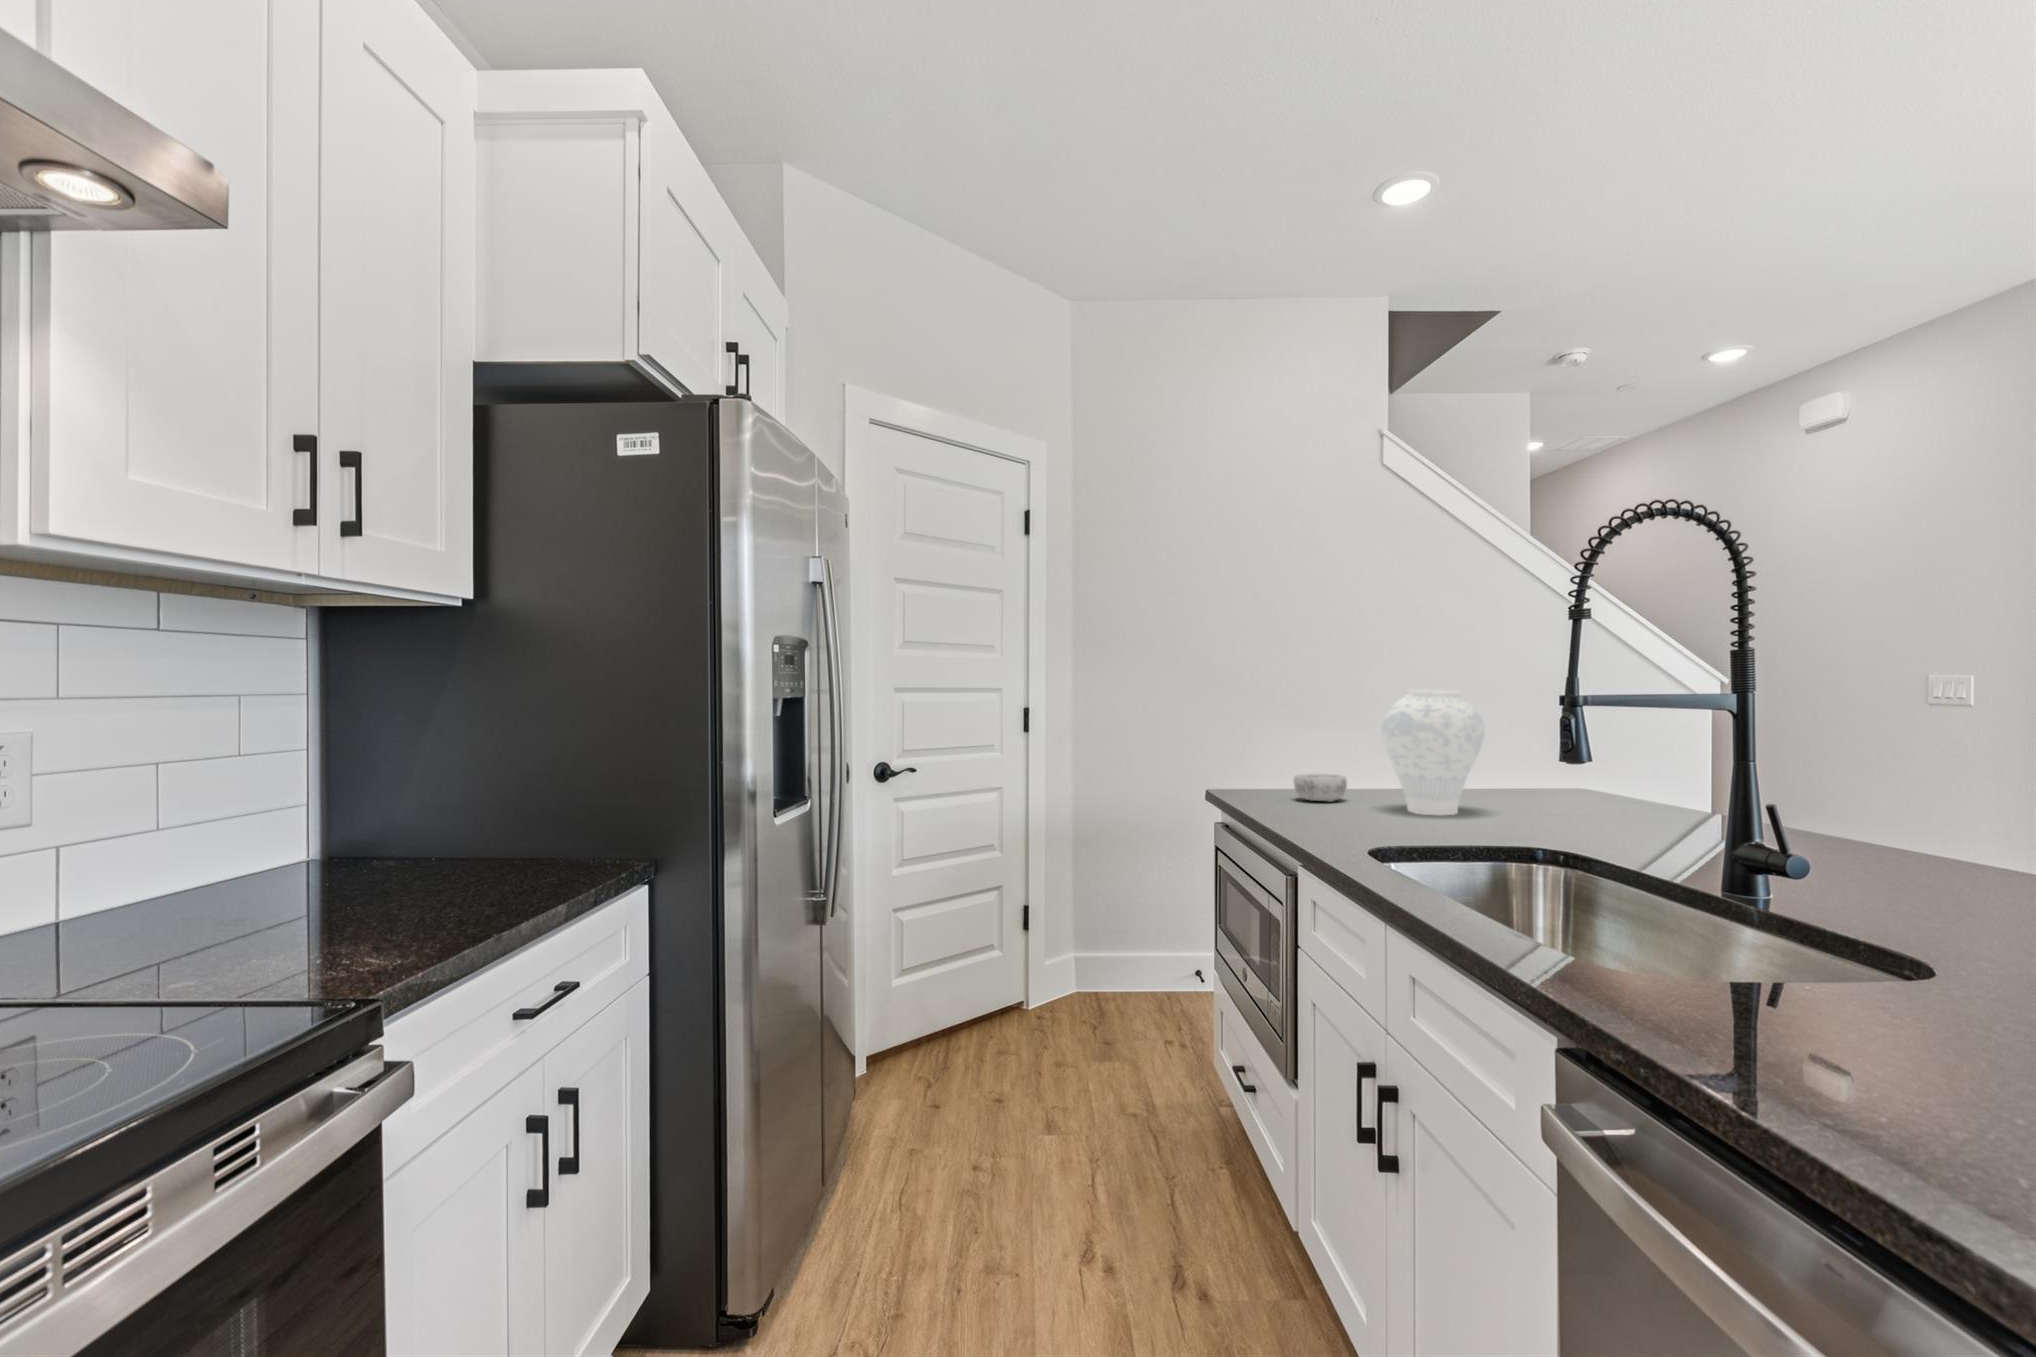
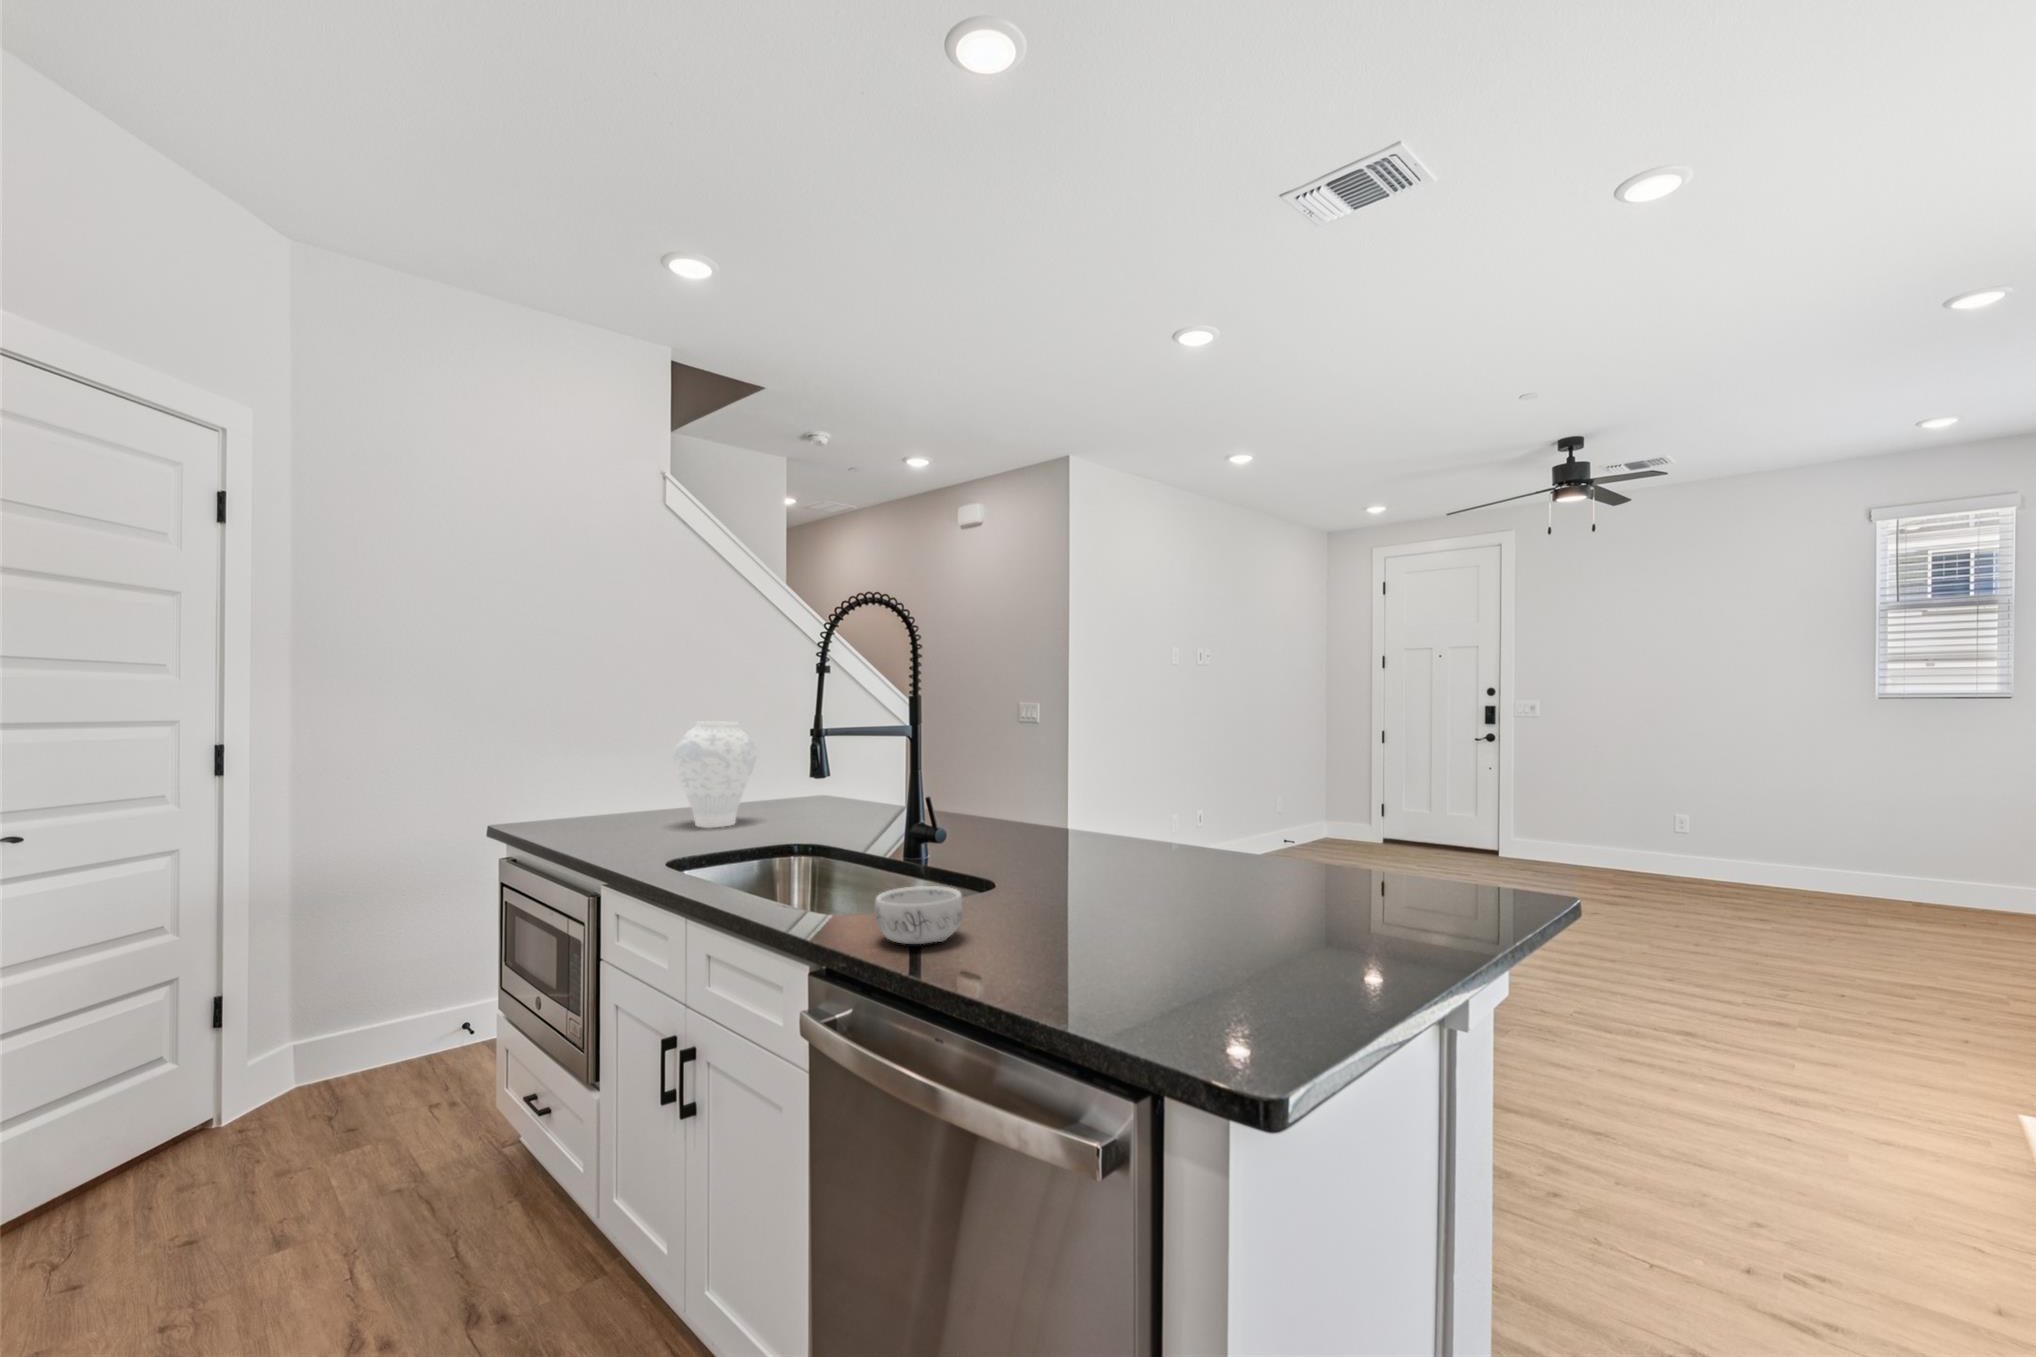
decorative bowl: present [1294,773,1347,802] -> present [874,886,963,944]

